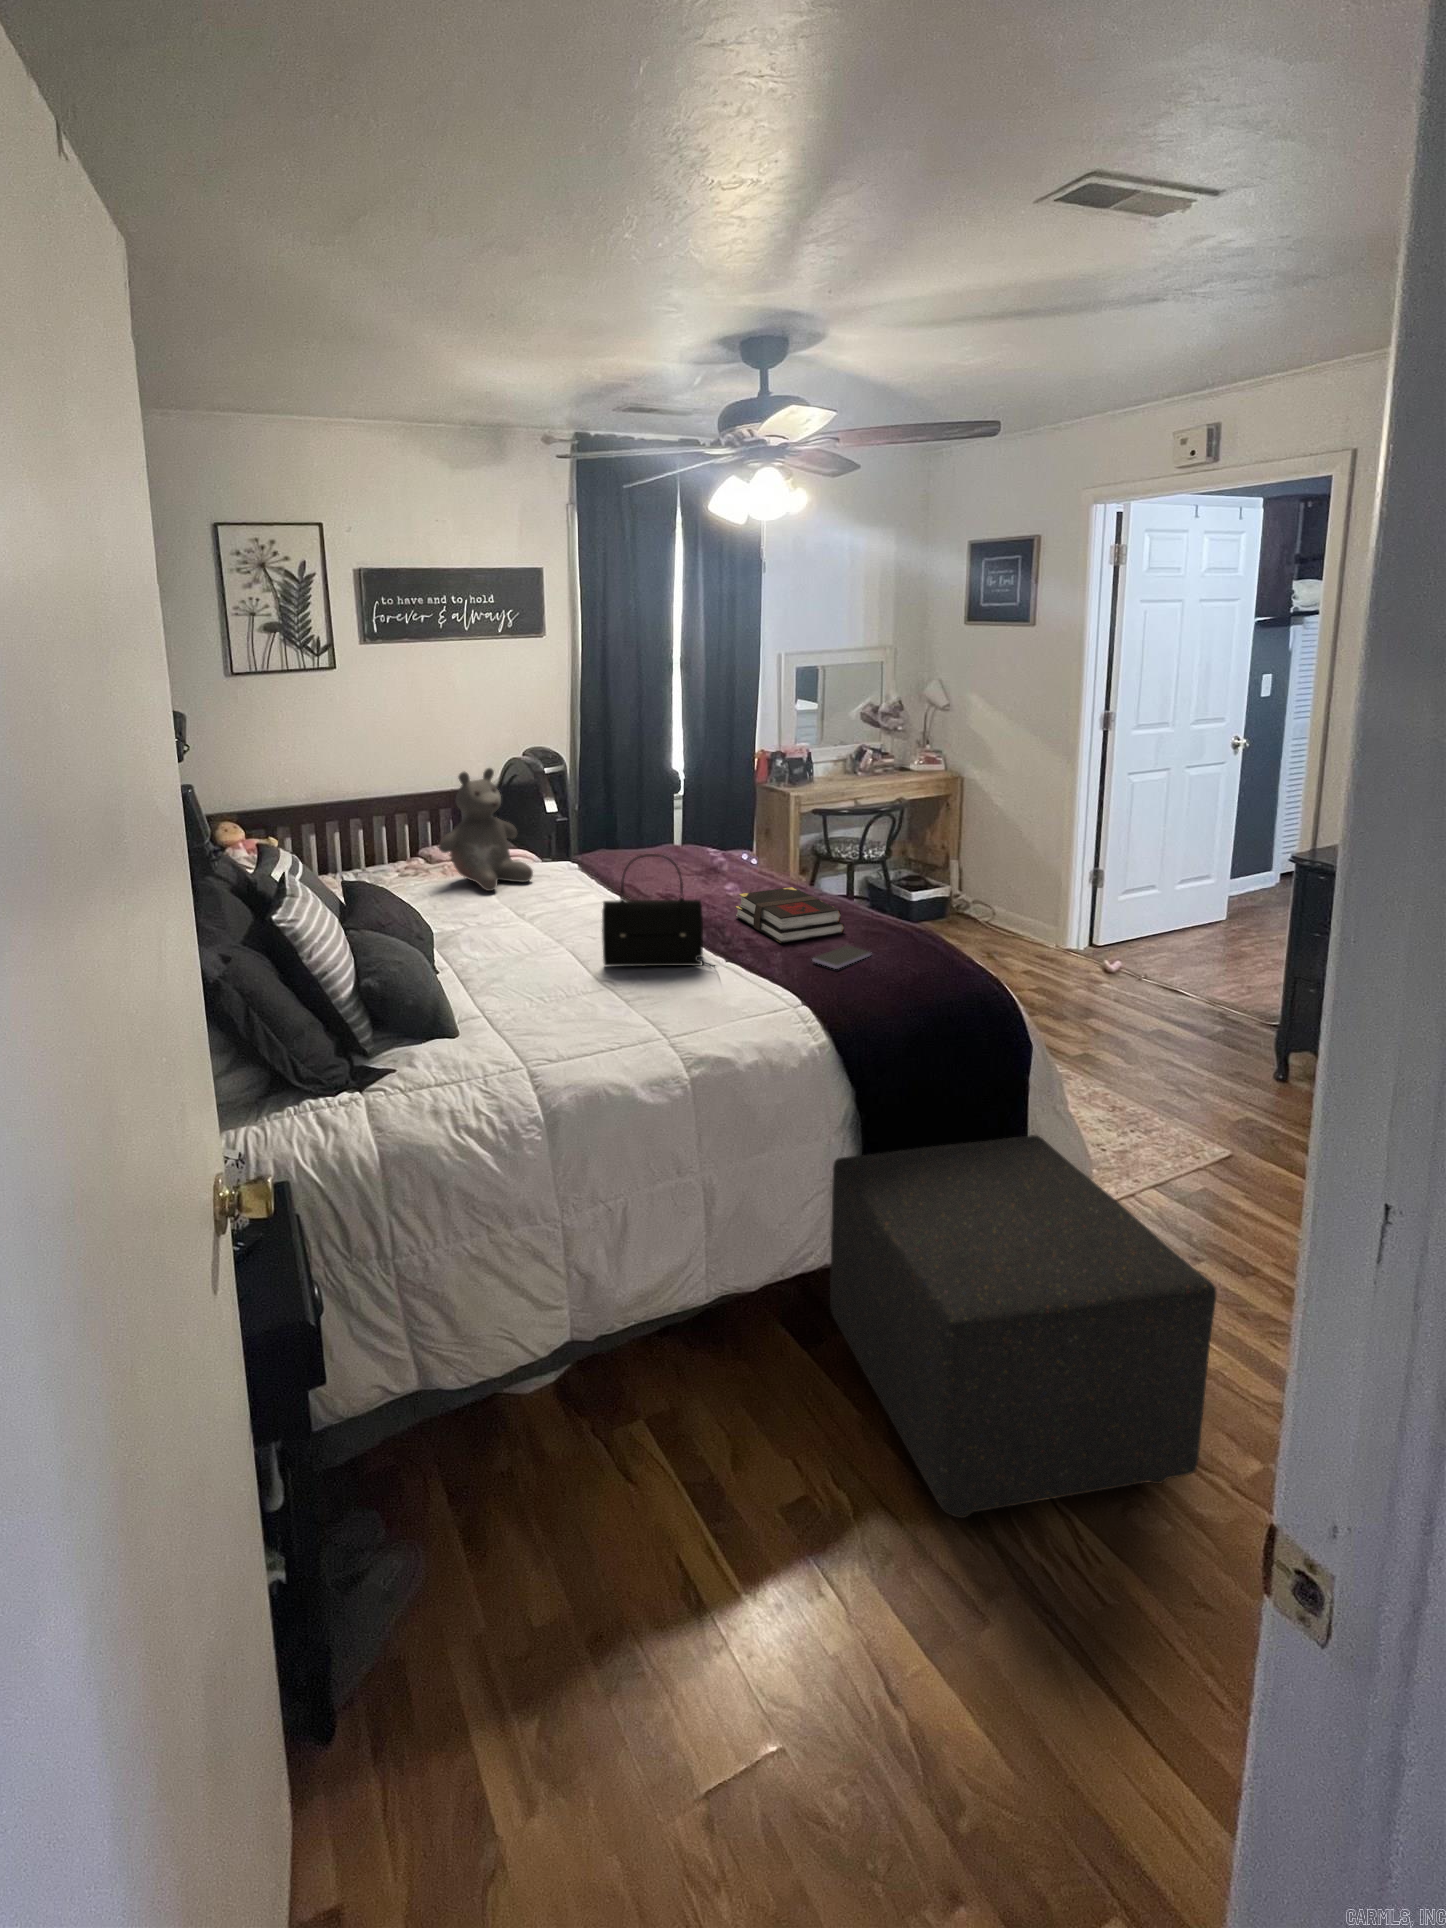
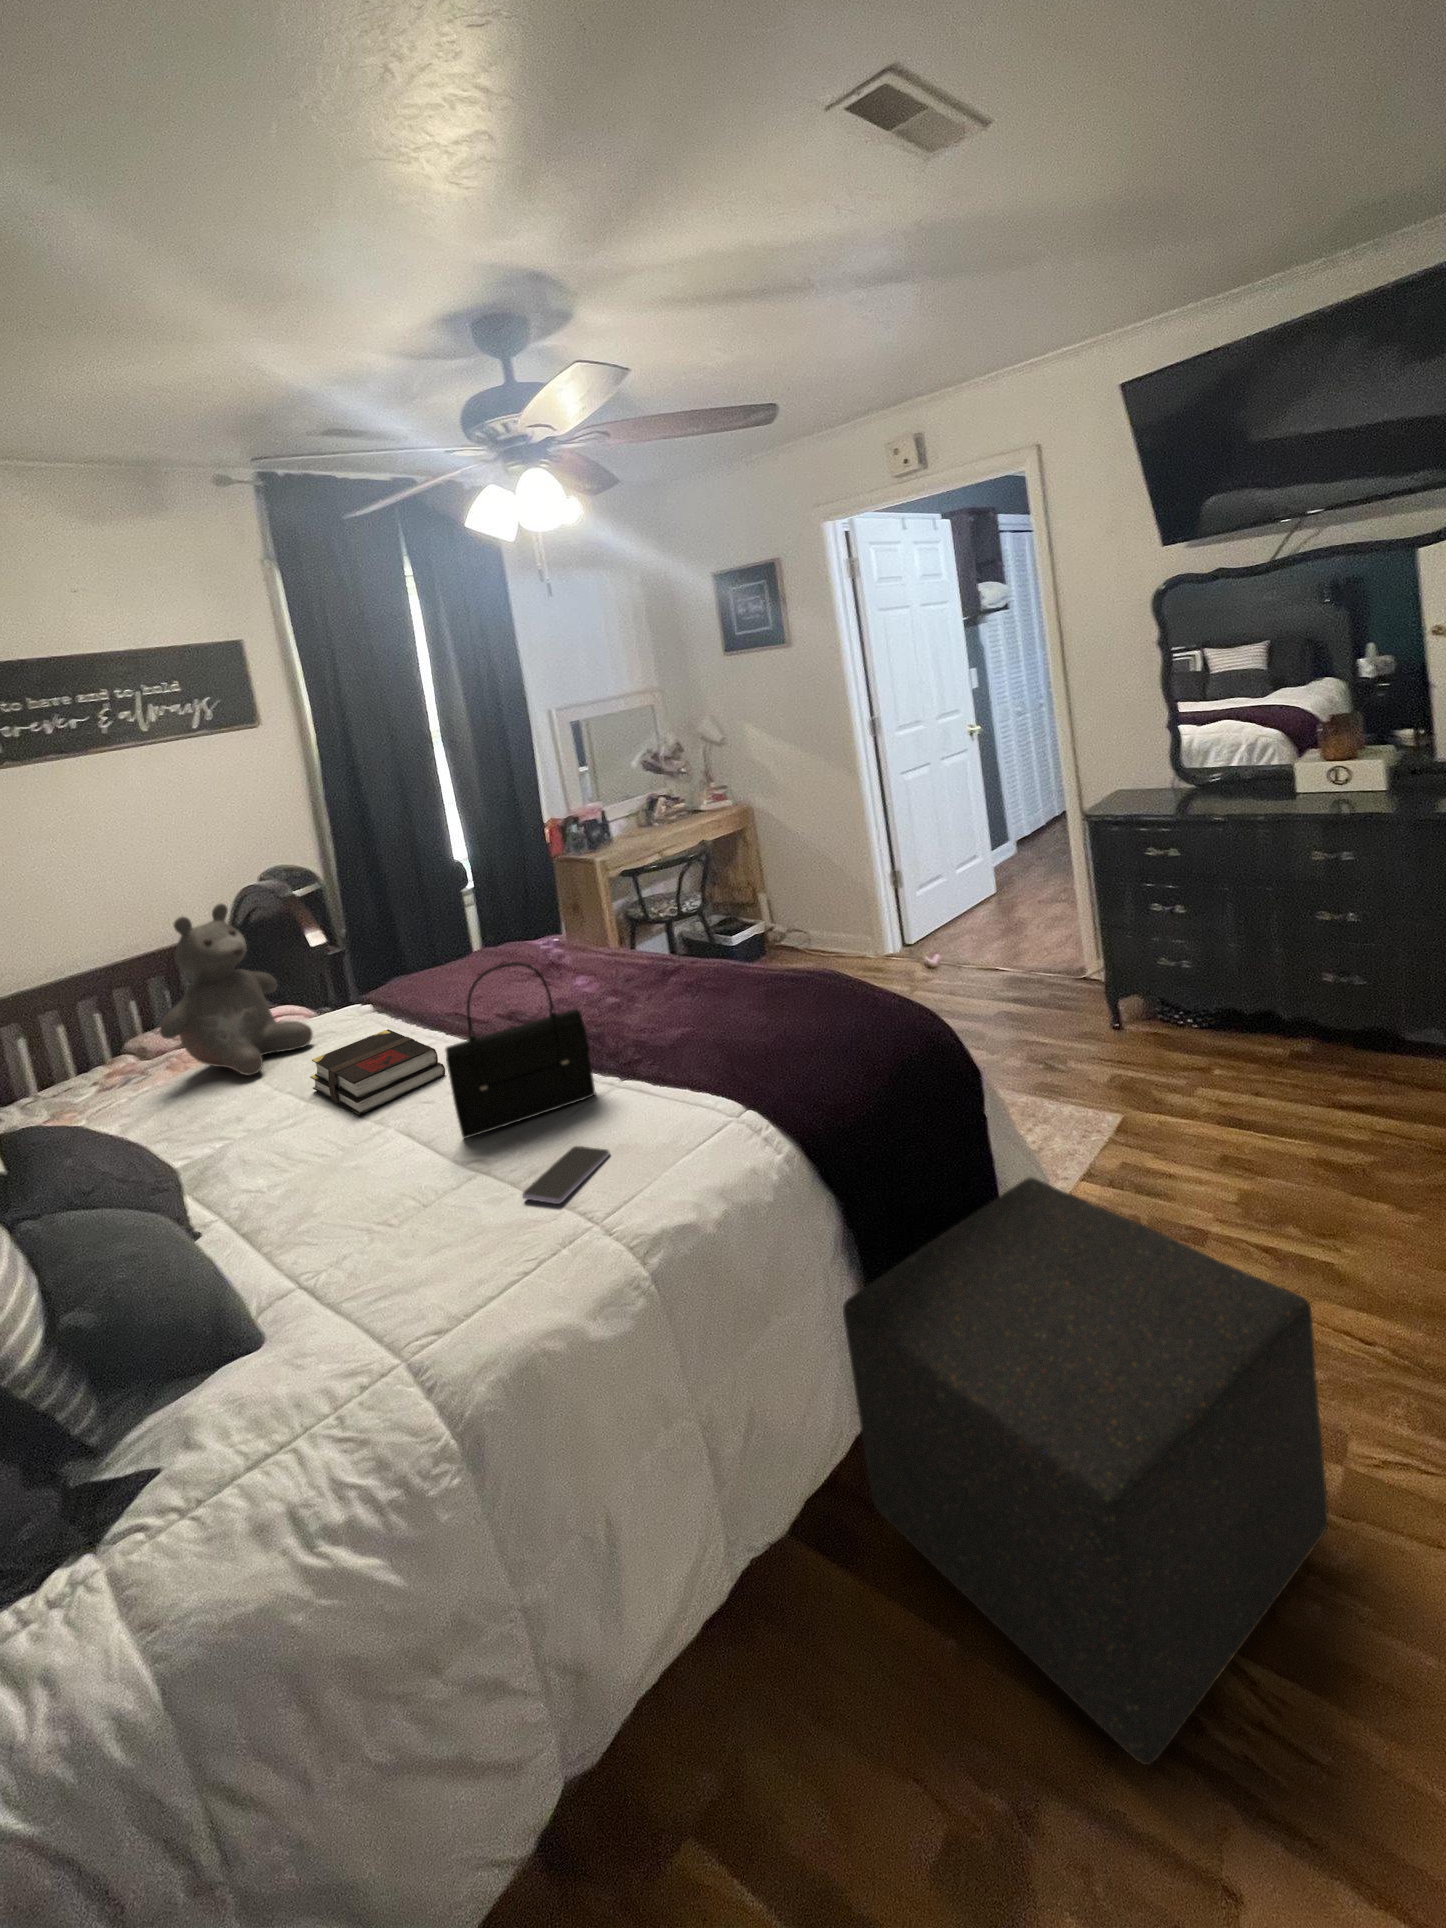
book: present [735,887,844,943] -> present [310,1029,445,1115]
smartphone: present [813,945,871,969] -> present [522,1146,610,1204]

